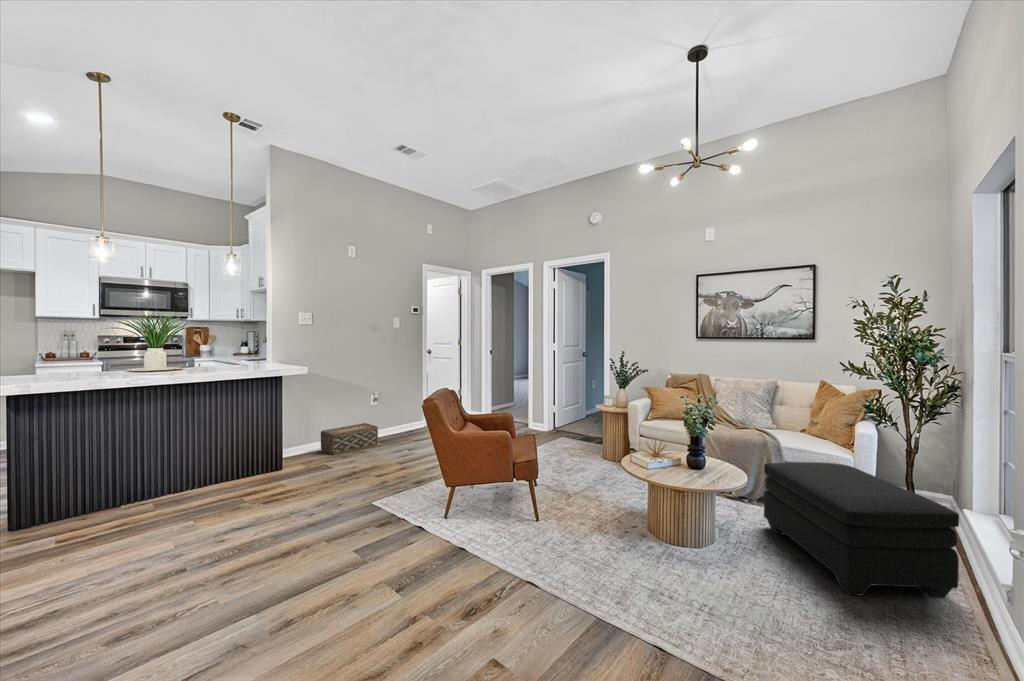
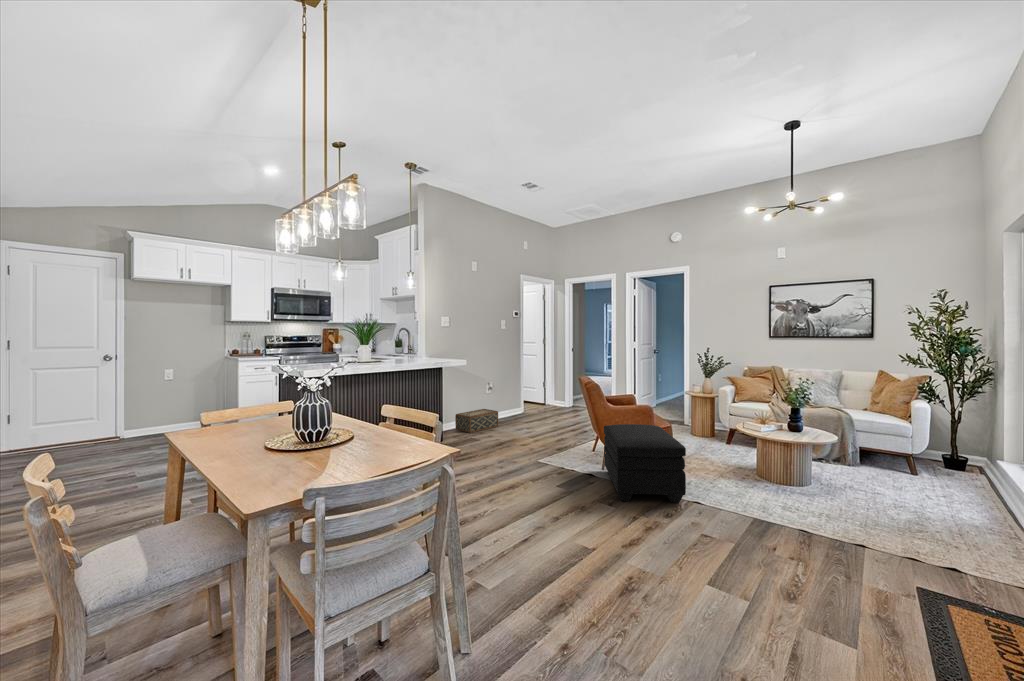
ottoman: present [764,462,959,598] -> present [604,424,686,502]

